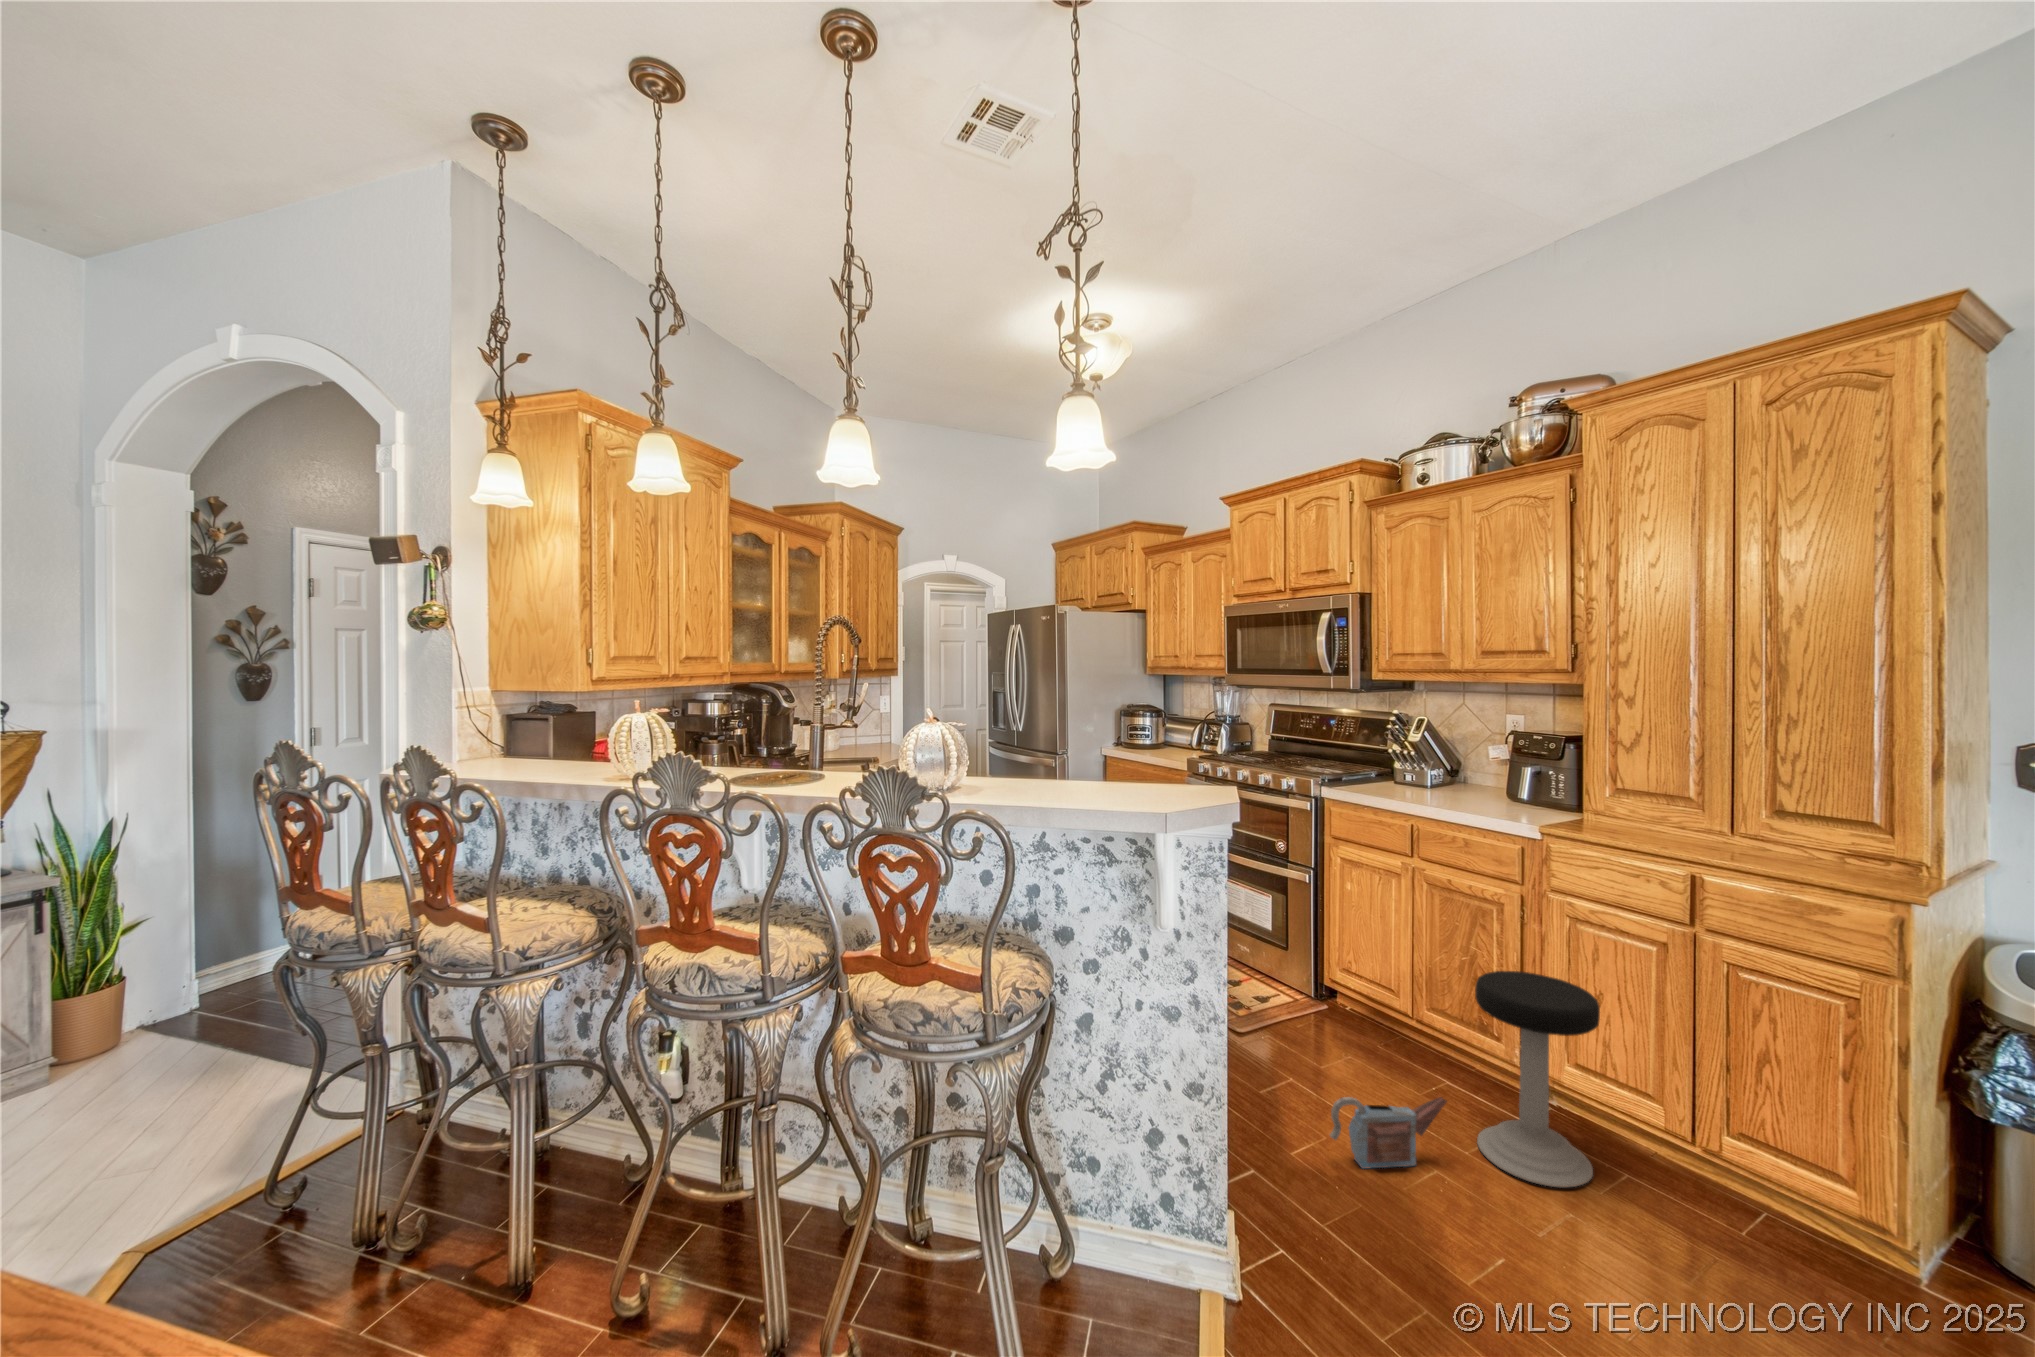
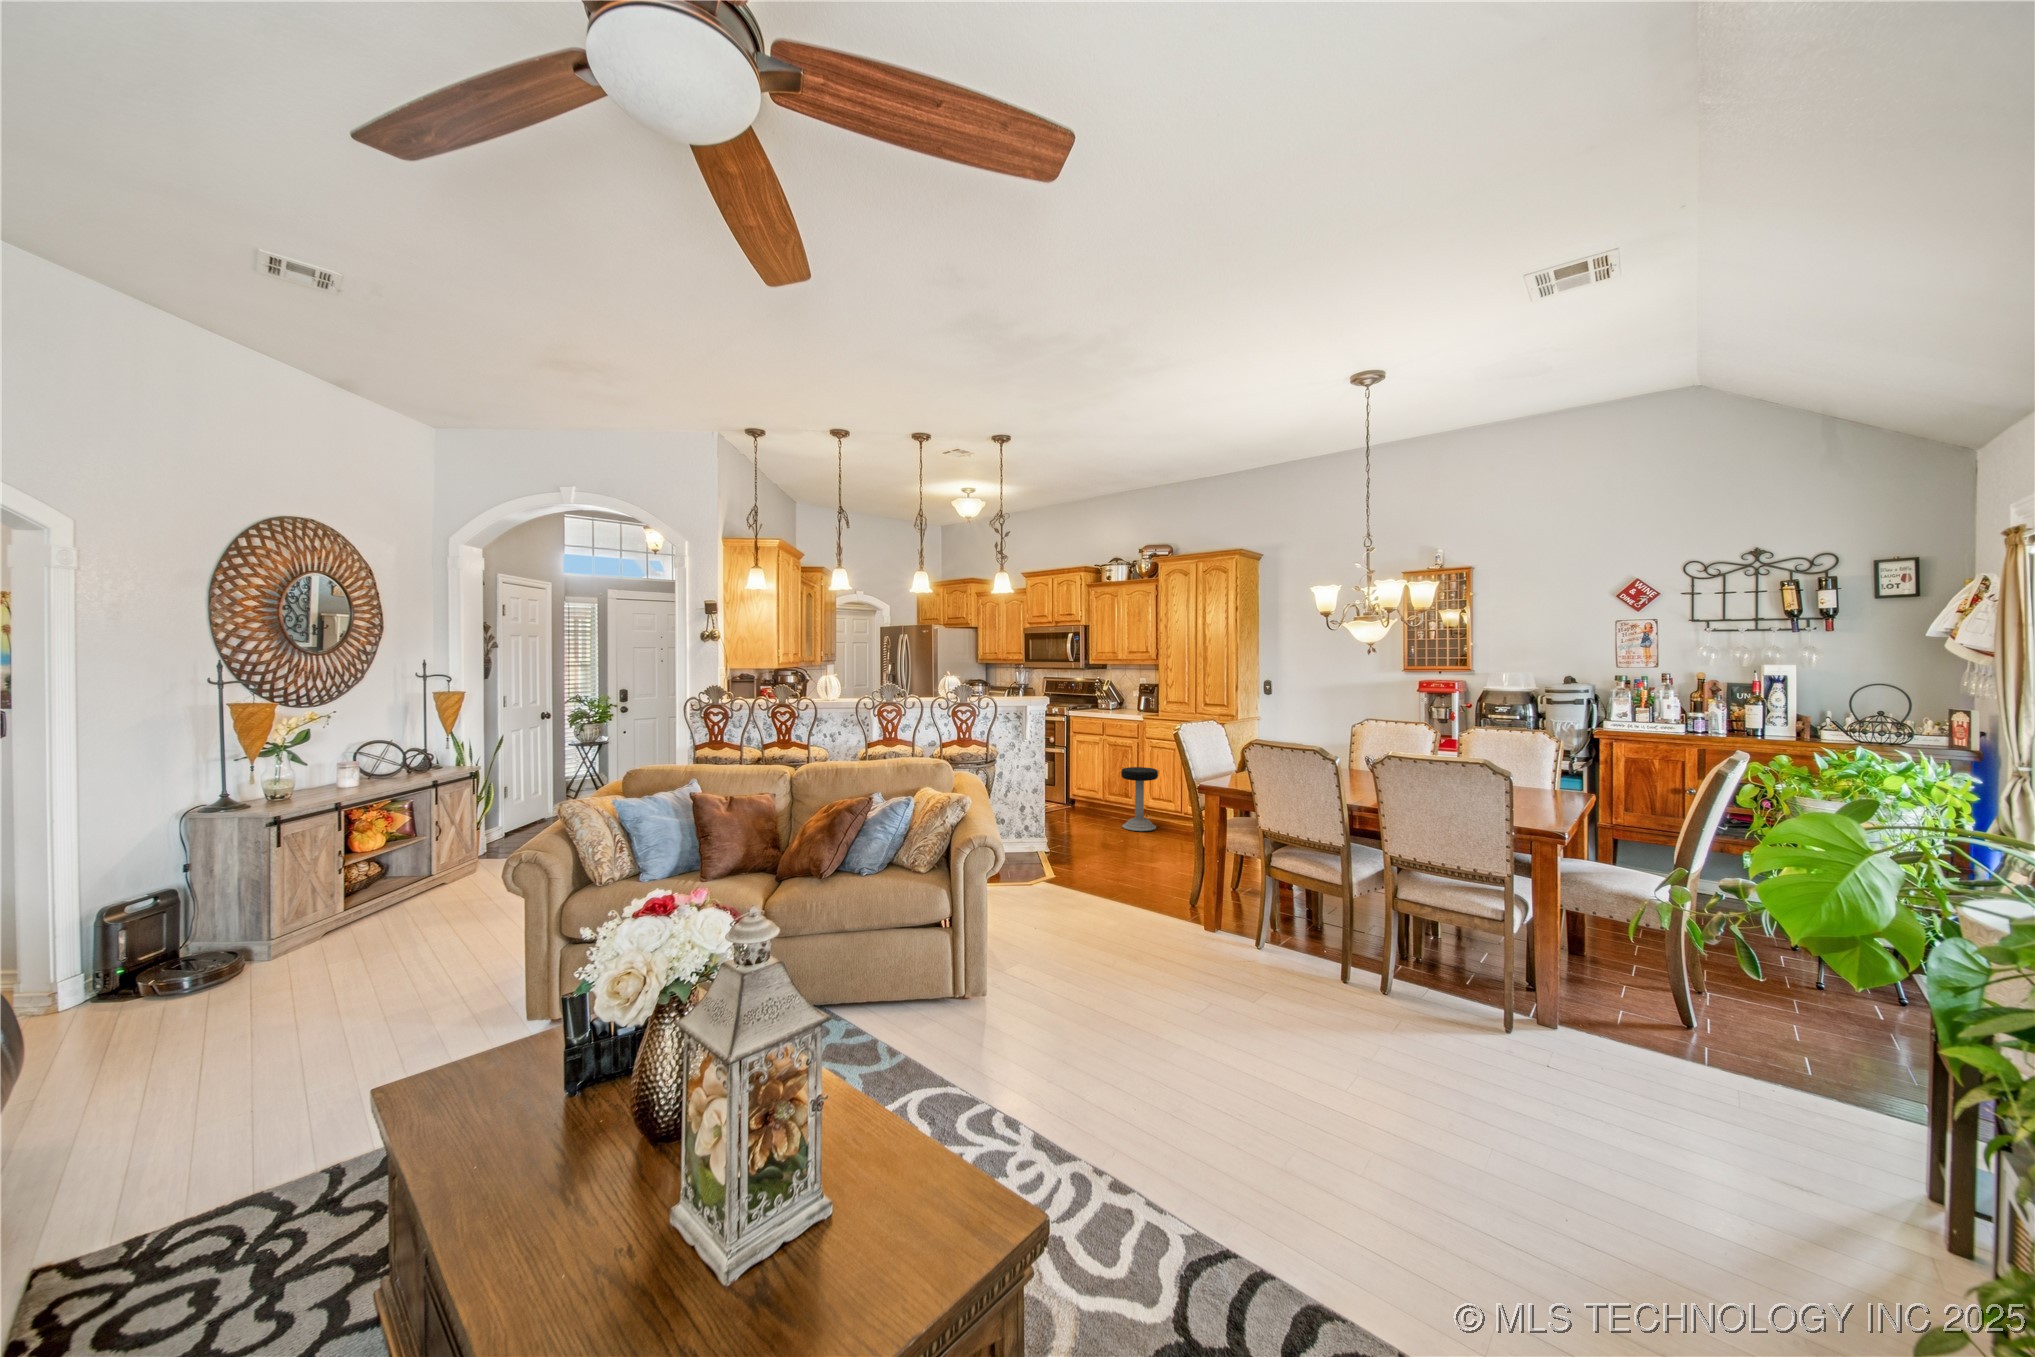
watering can: present [1330,1097,1447,1169] -> none [1074,808,1112,833]

